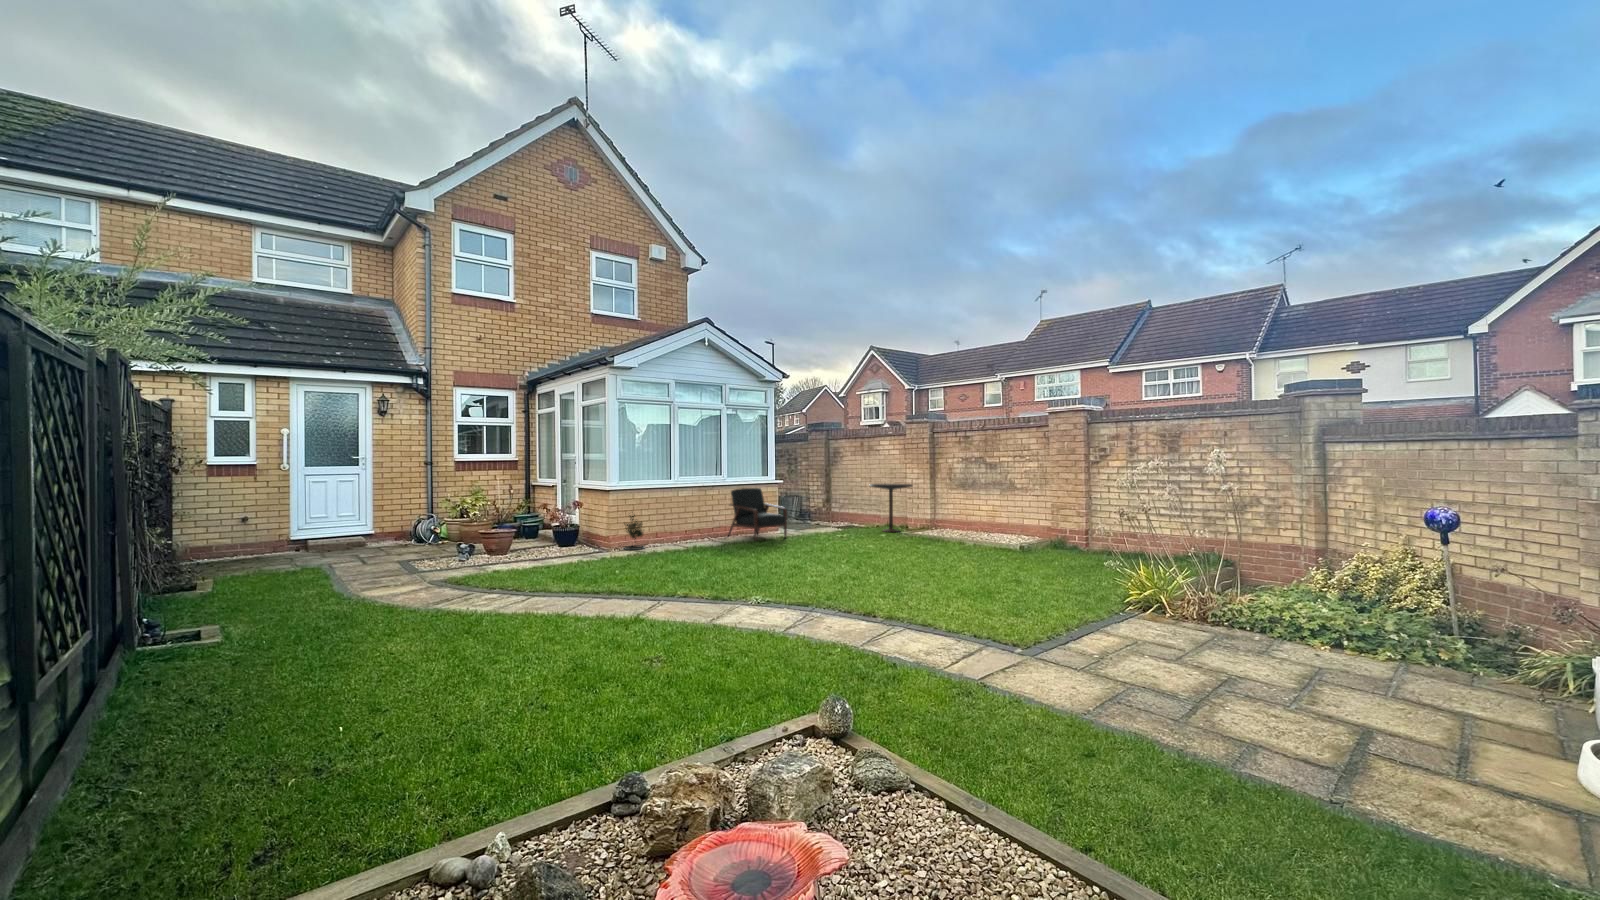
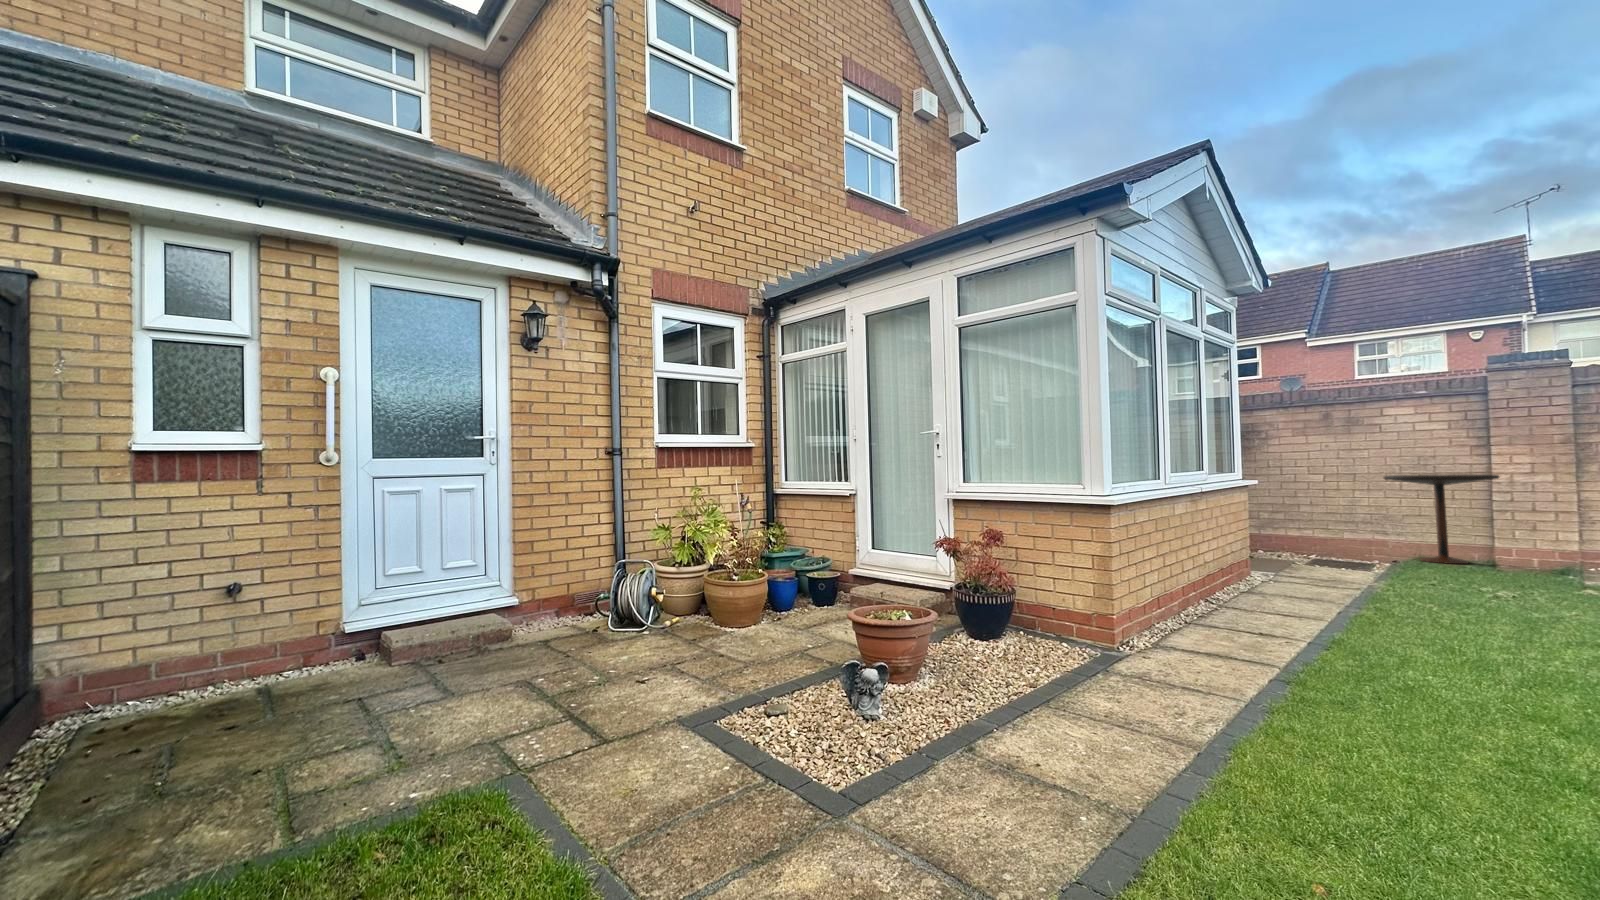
chair: present [728,488,787,540] -> none [1208,487,1343,595]
potted tree: present [624,515,645,550] -> none [1136,539,1208,636]

